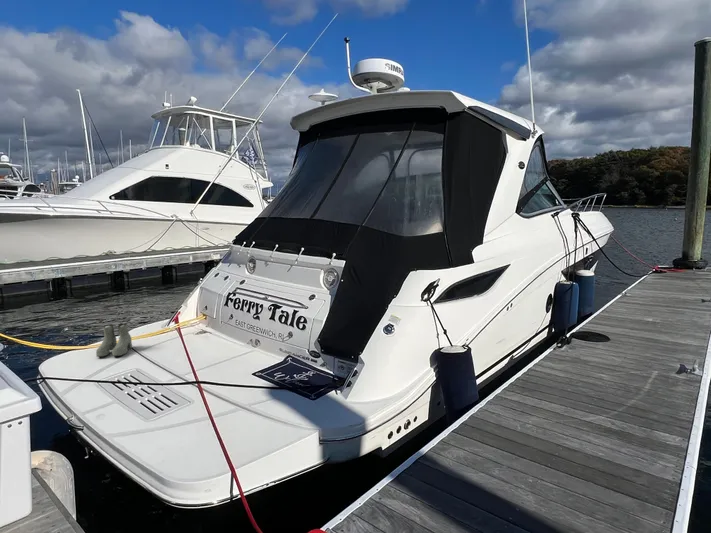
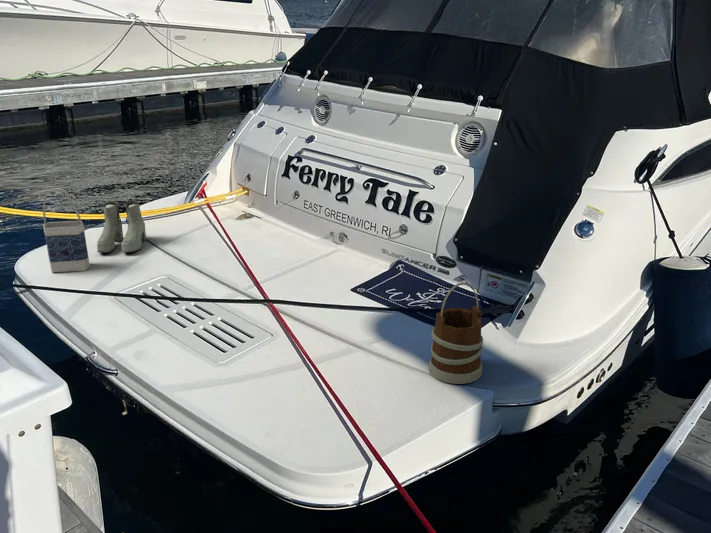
bag: none [59,315,89,370] -> present [43,188,90,272]
wooden bucket: none [284,361,319,428] -> present [429,283,483,384]

